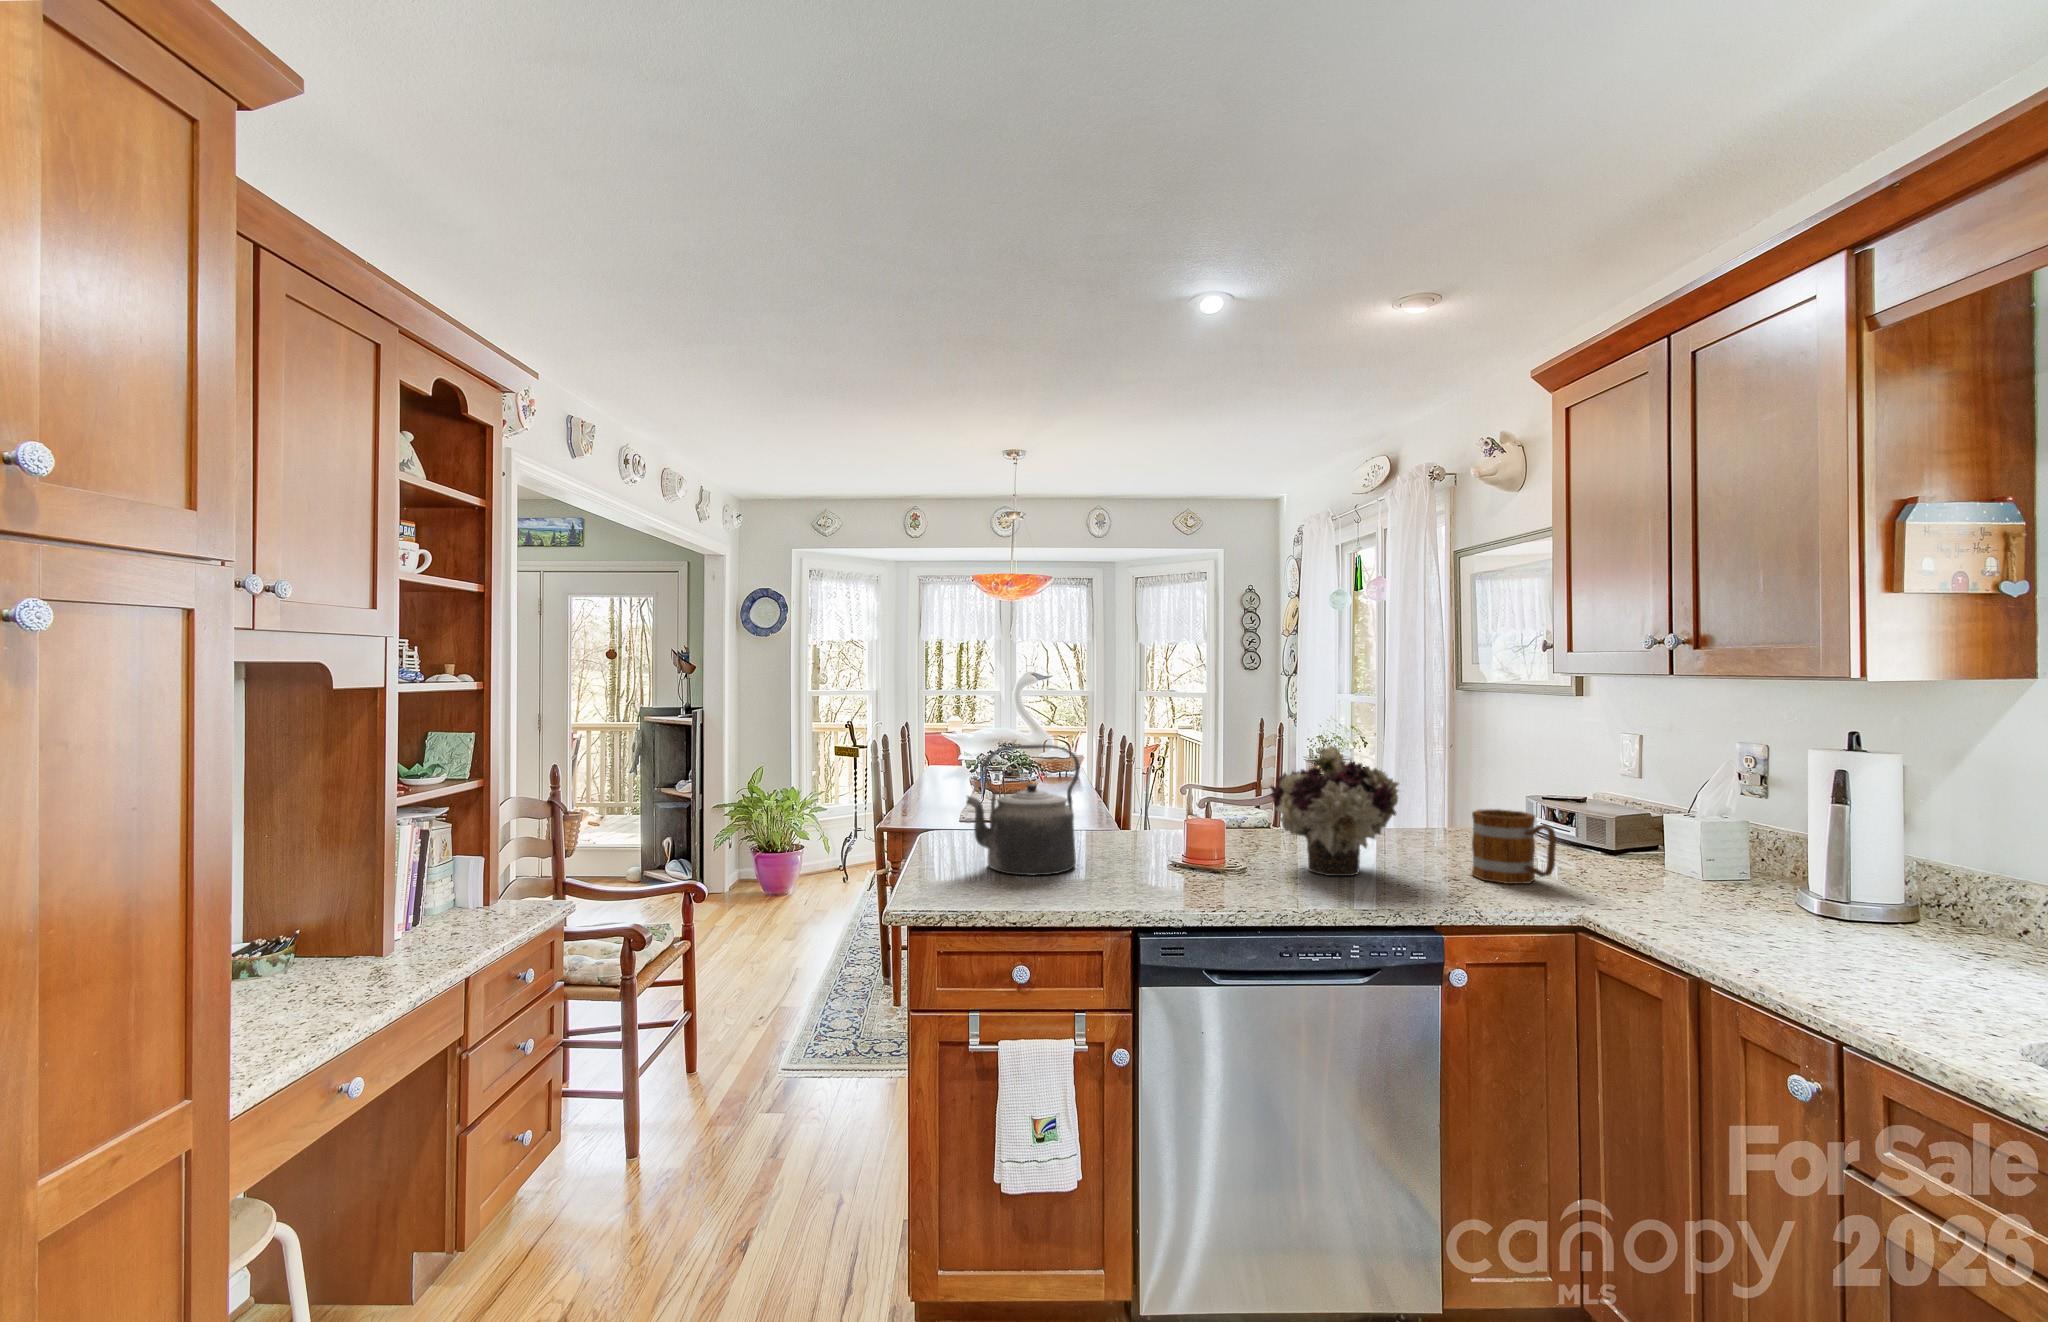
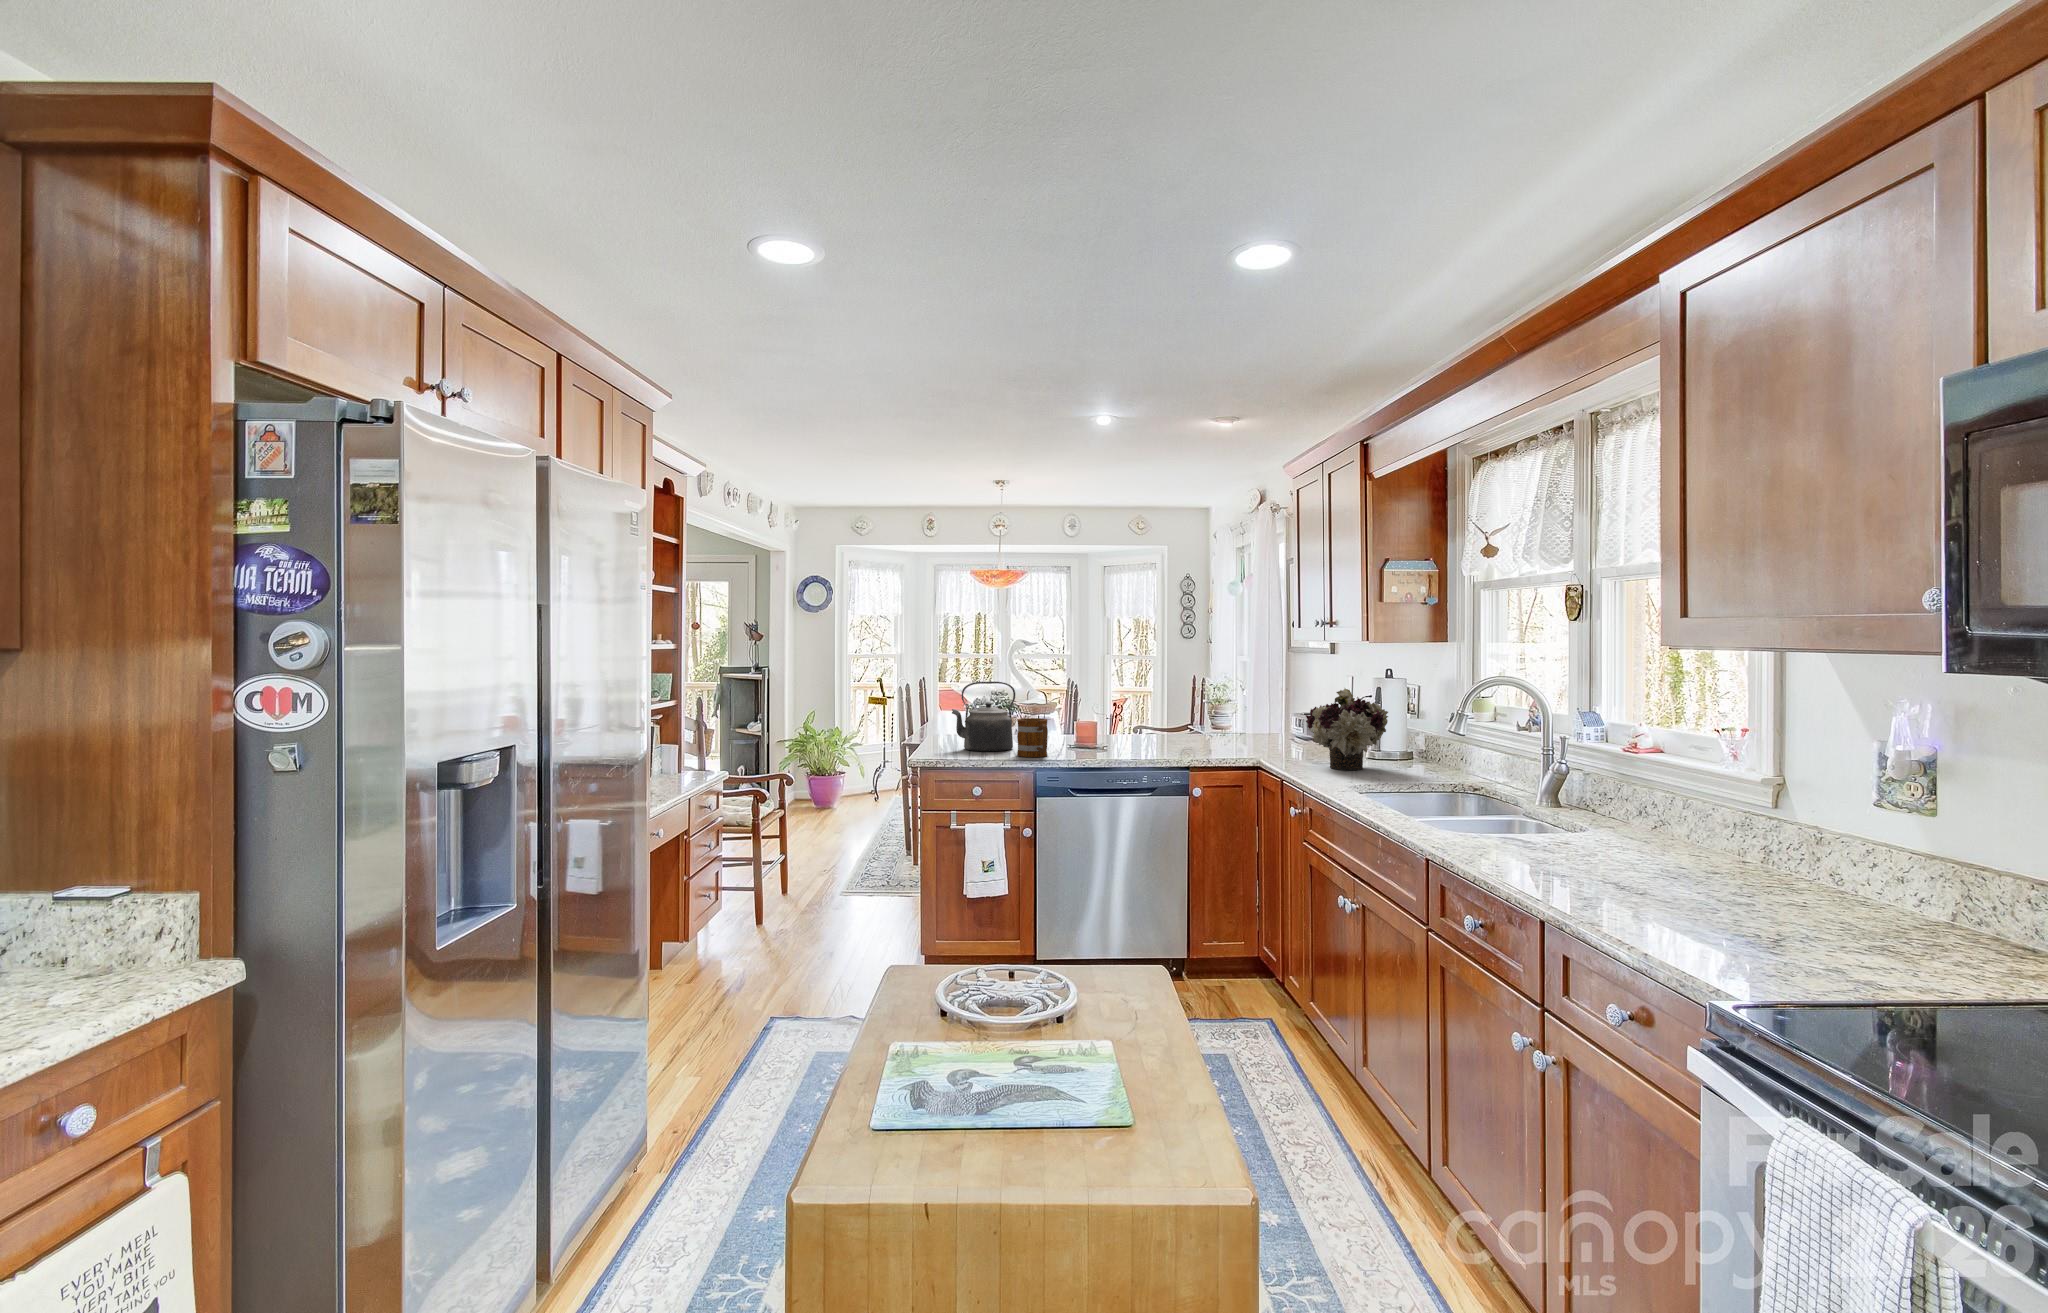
flower arrangement: present [1270,745,1399,876] -> present [1306,689,1388,770]
mug: present [1472,809,1556,884] -> present [1017,718,1048,757]

